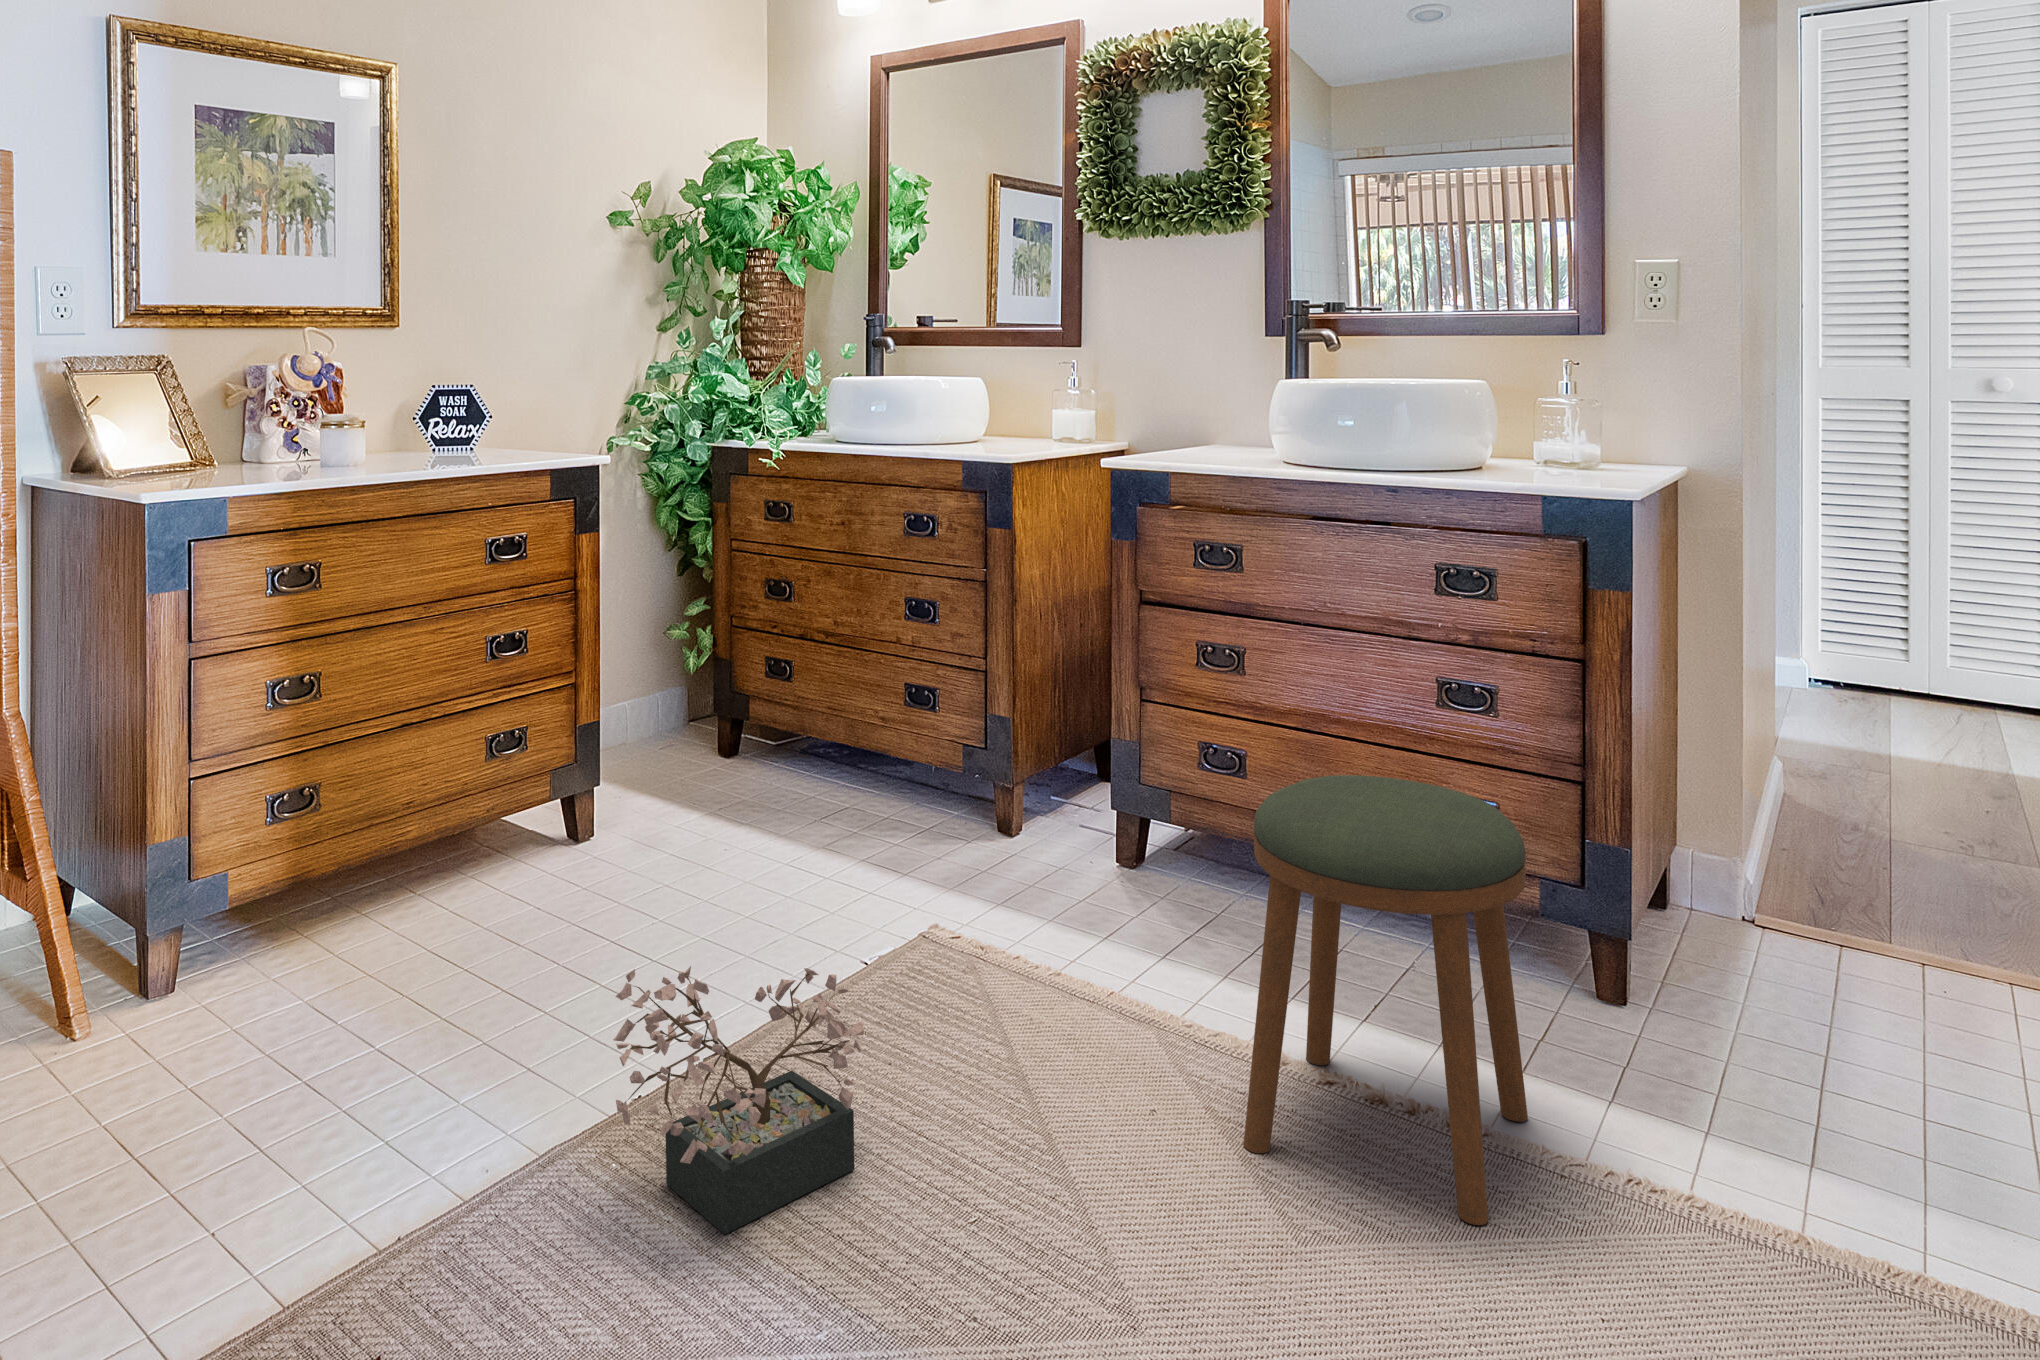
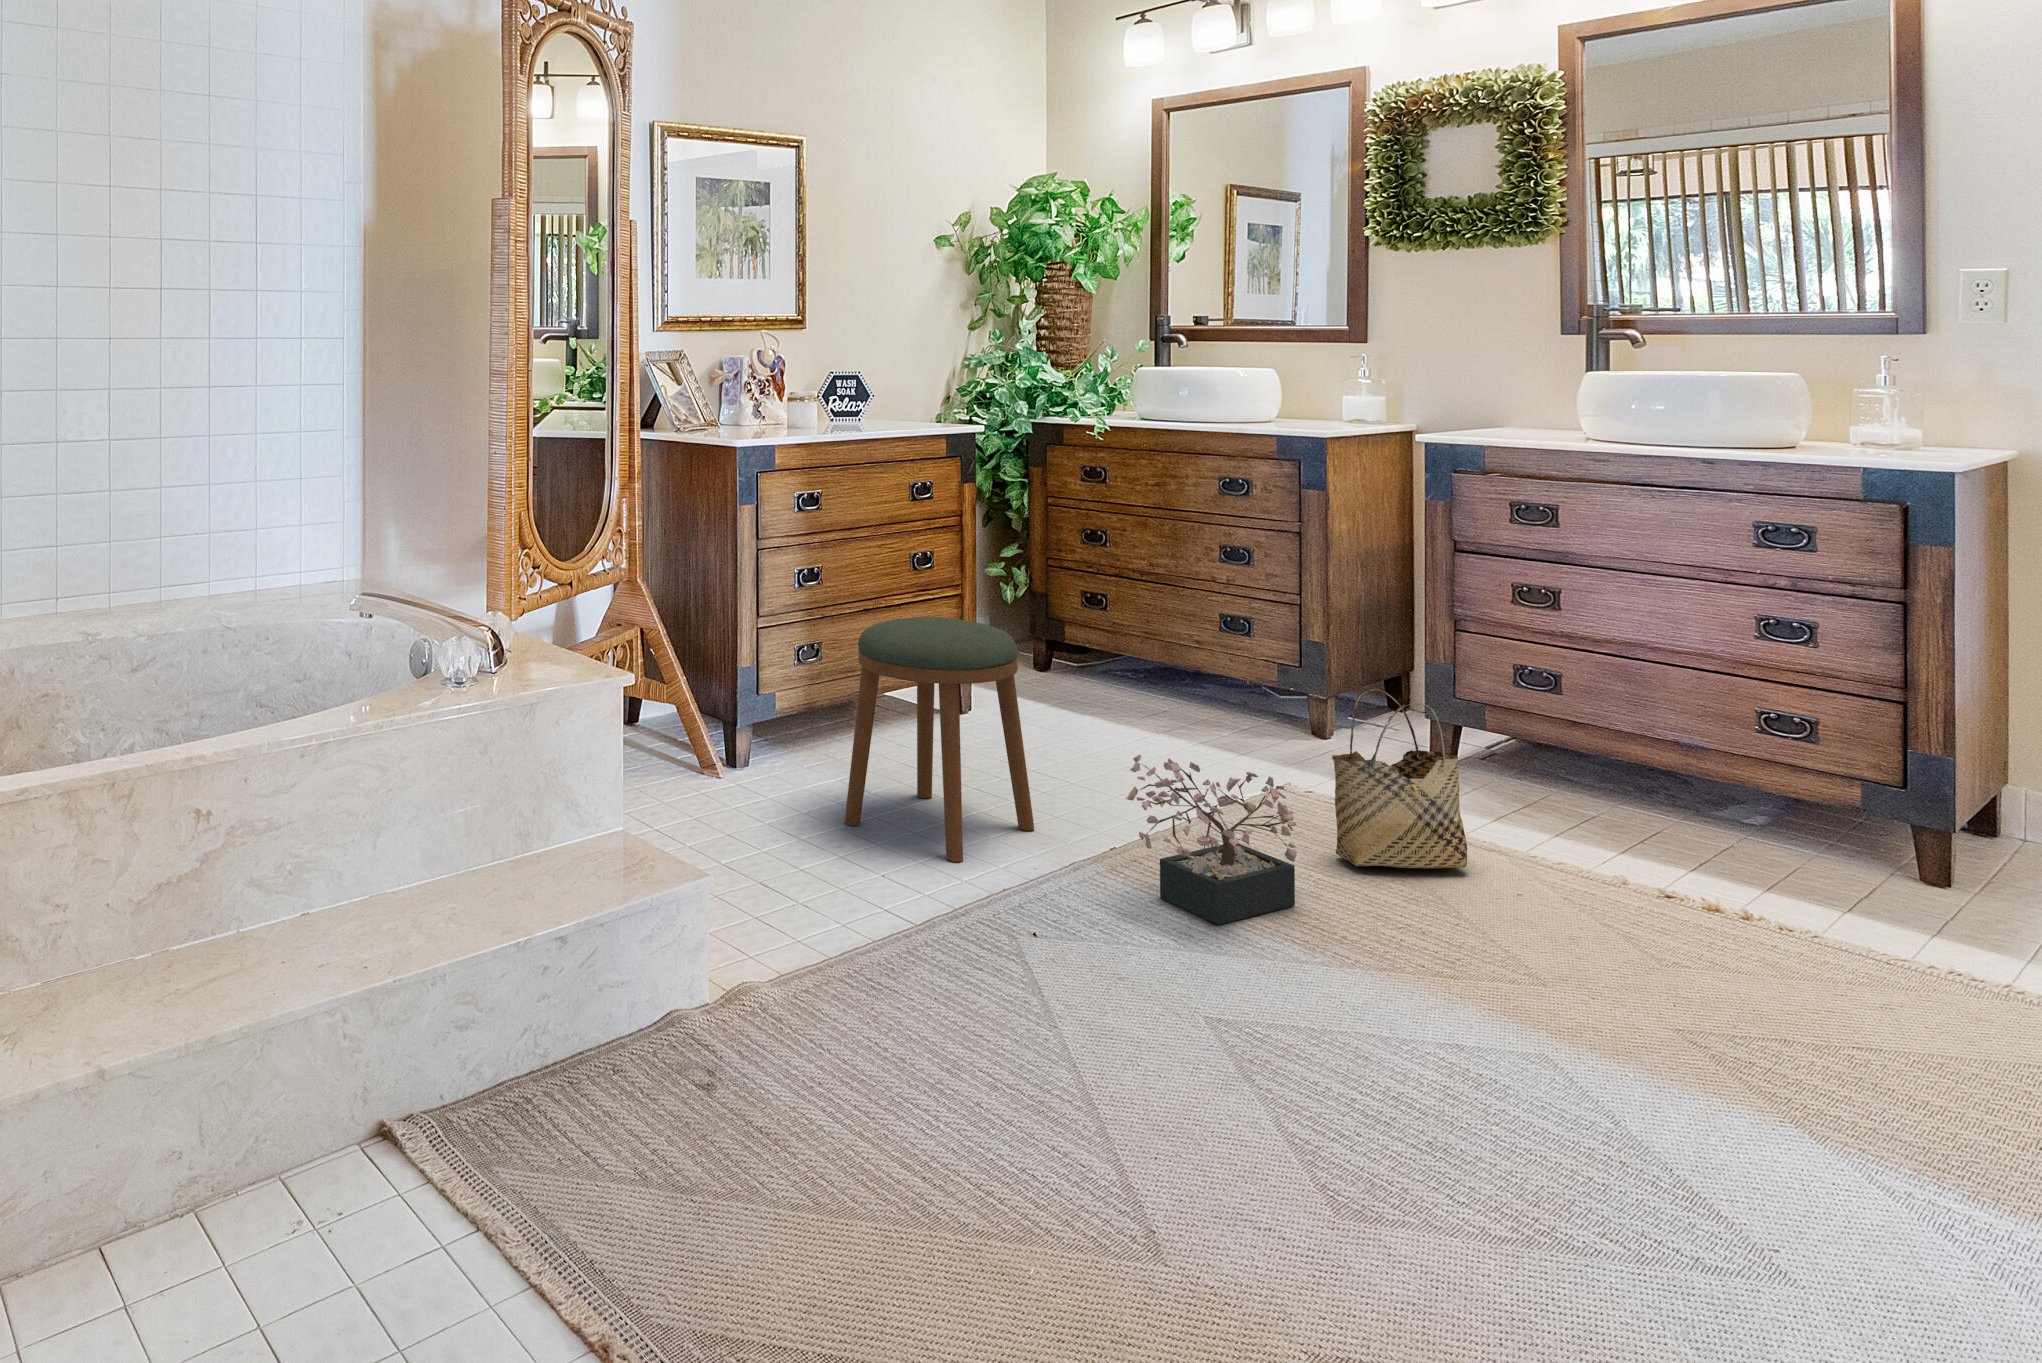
stool: present [1244,775,1528,1225] -> present [845,617,1034,862]
woven basket: none [938,813,1104,1076] -> present [1332,688,1467,868]

